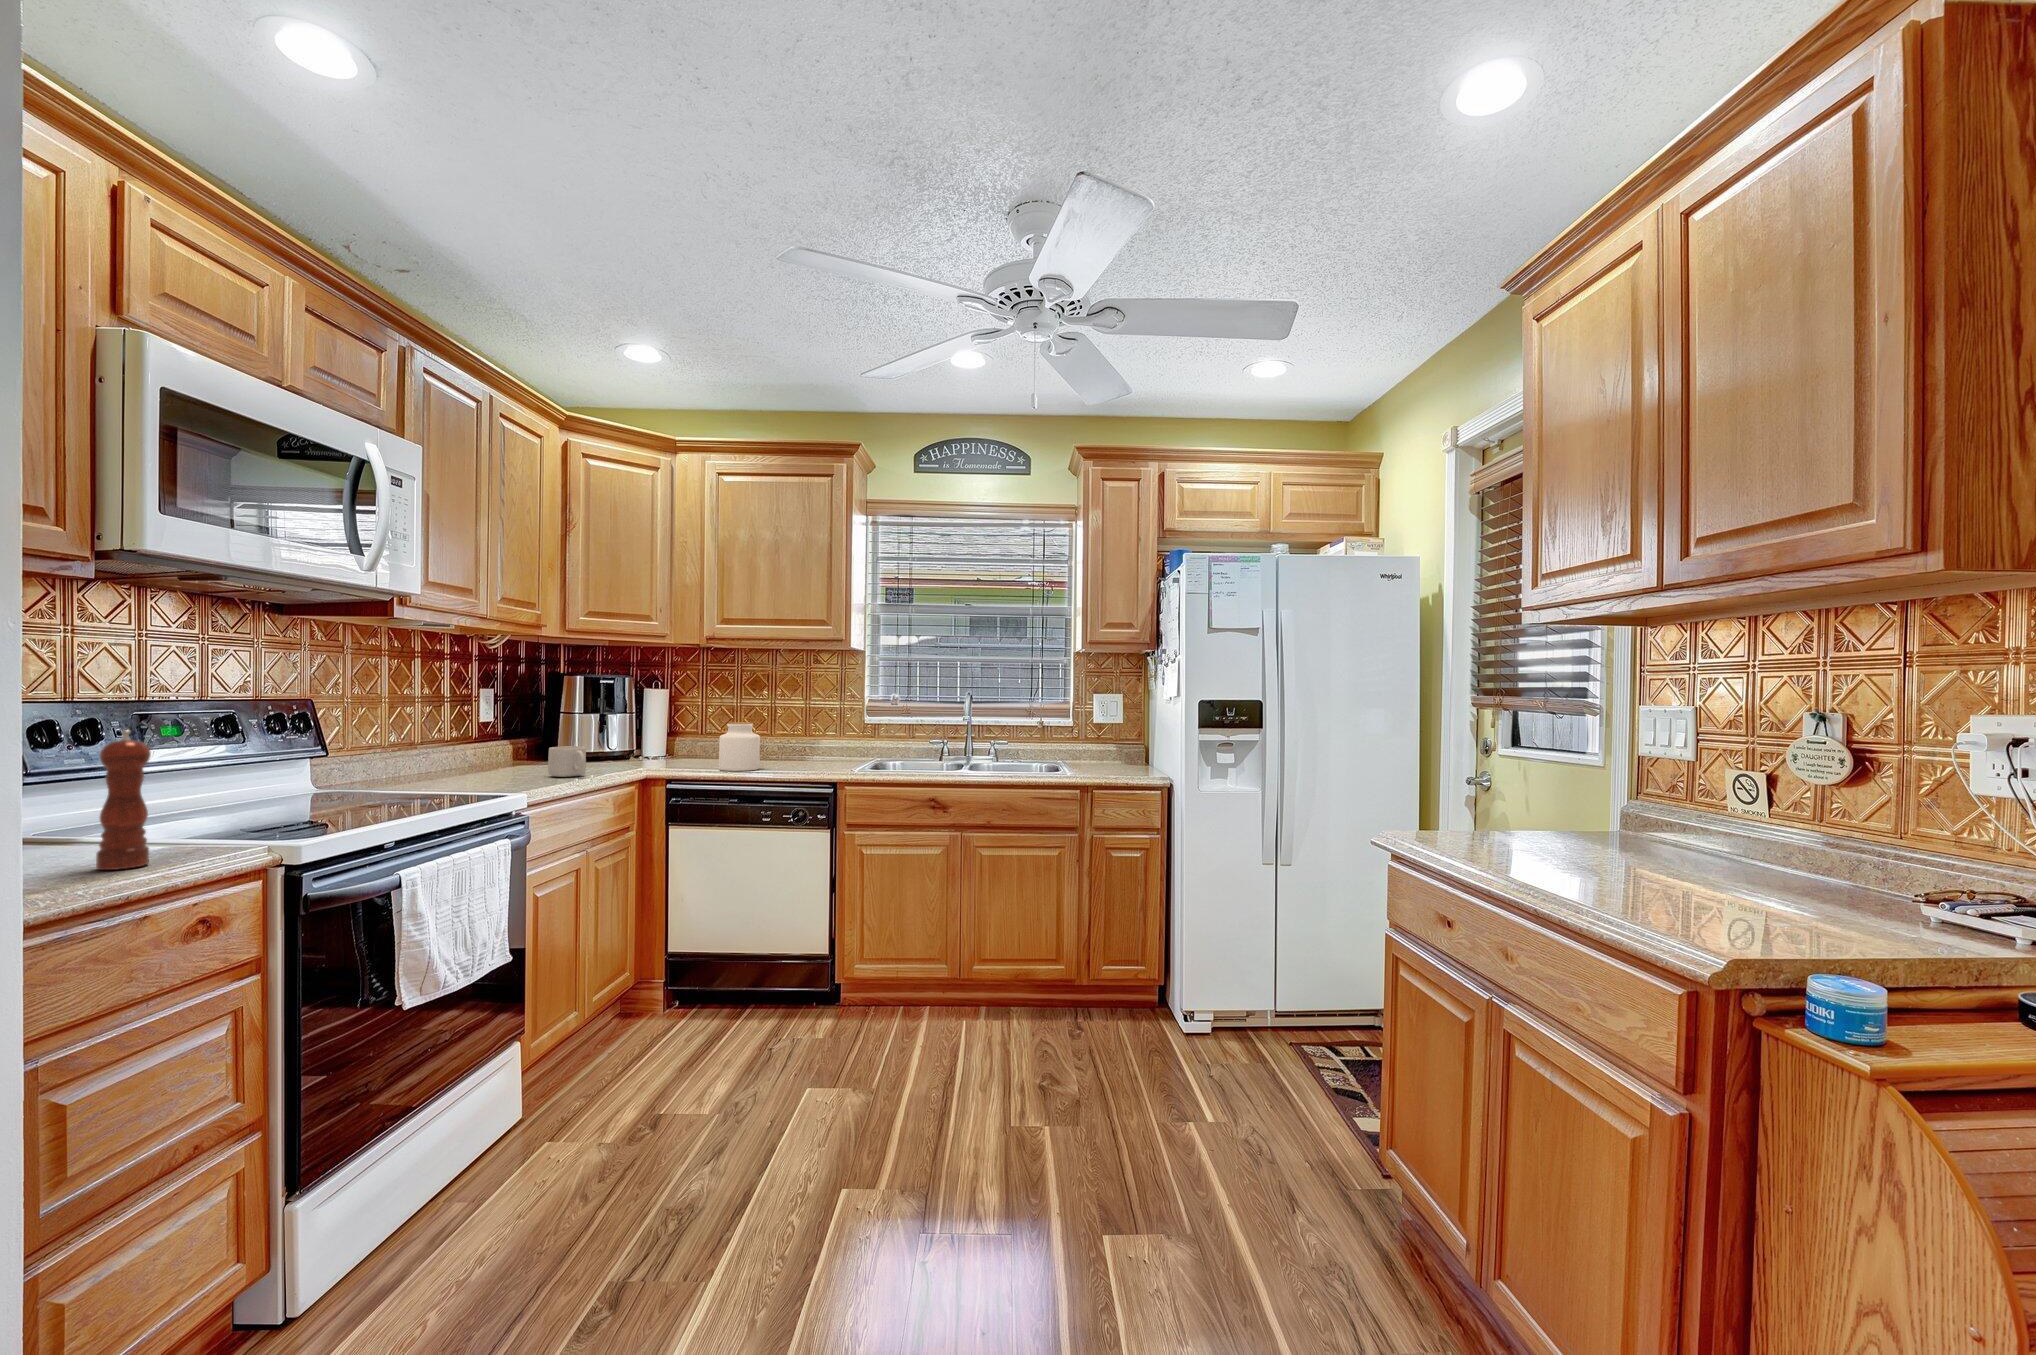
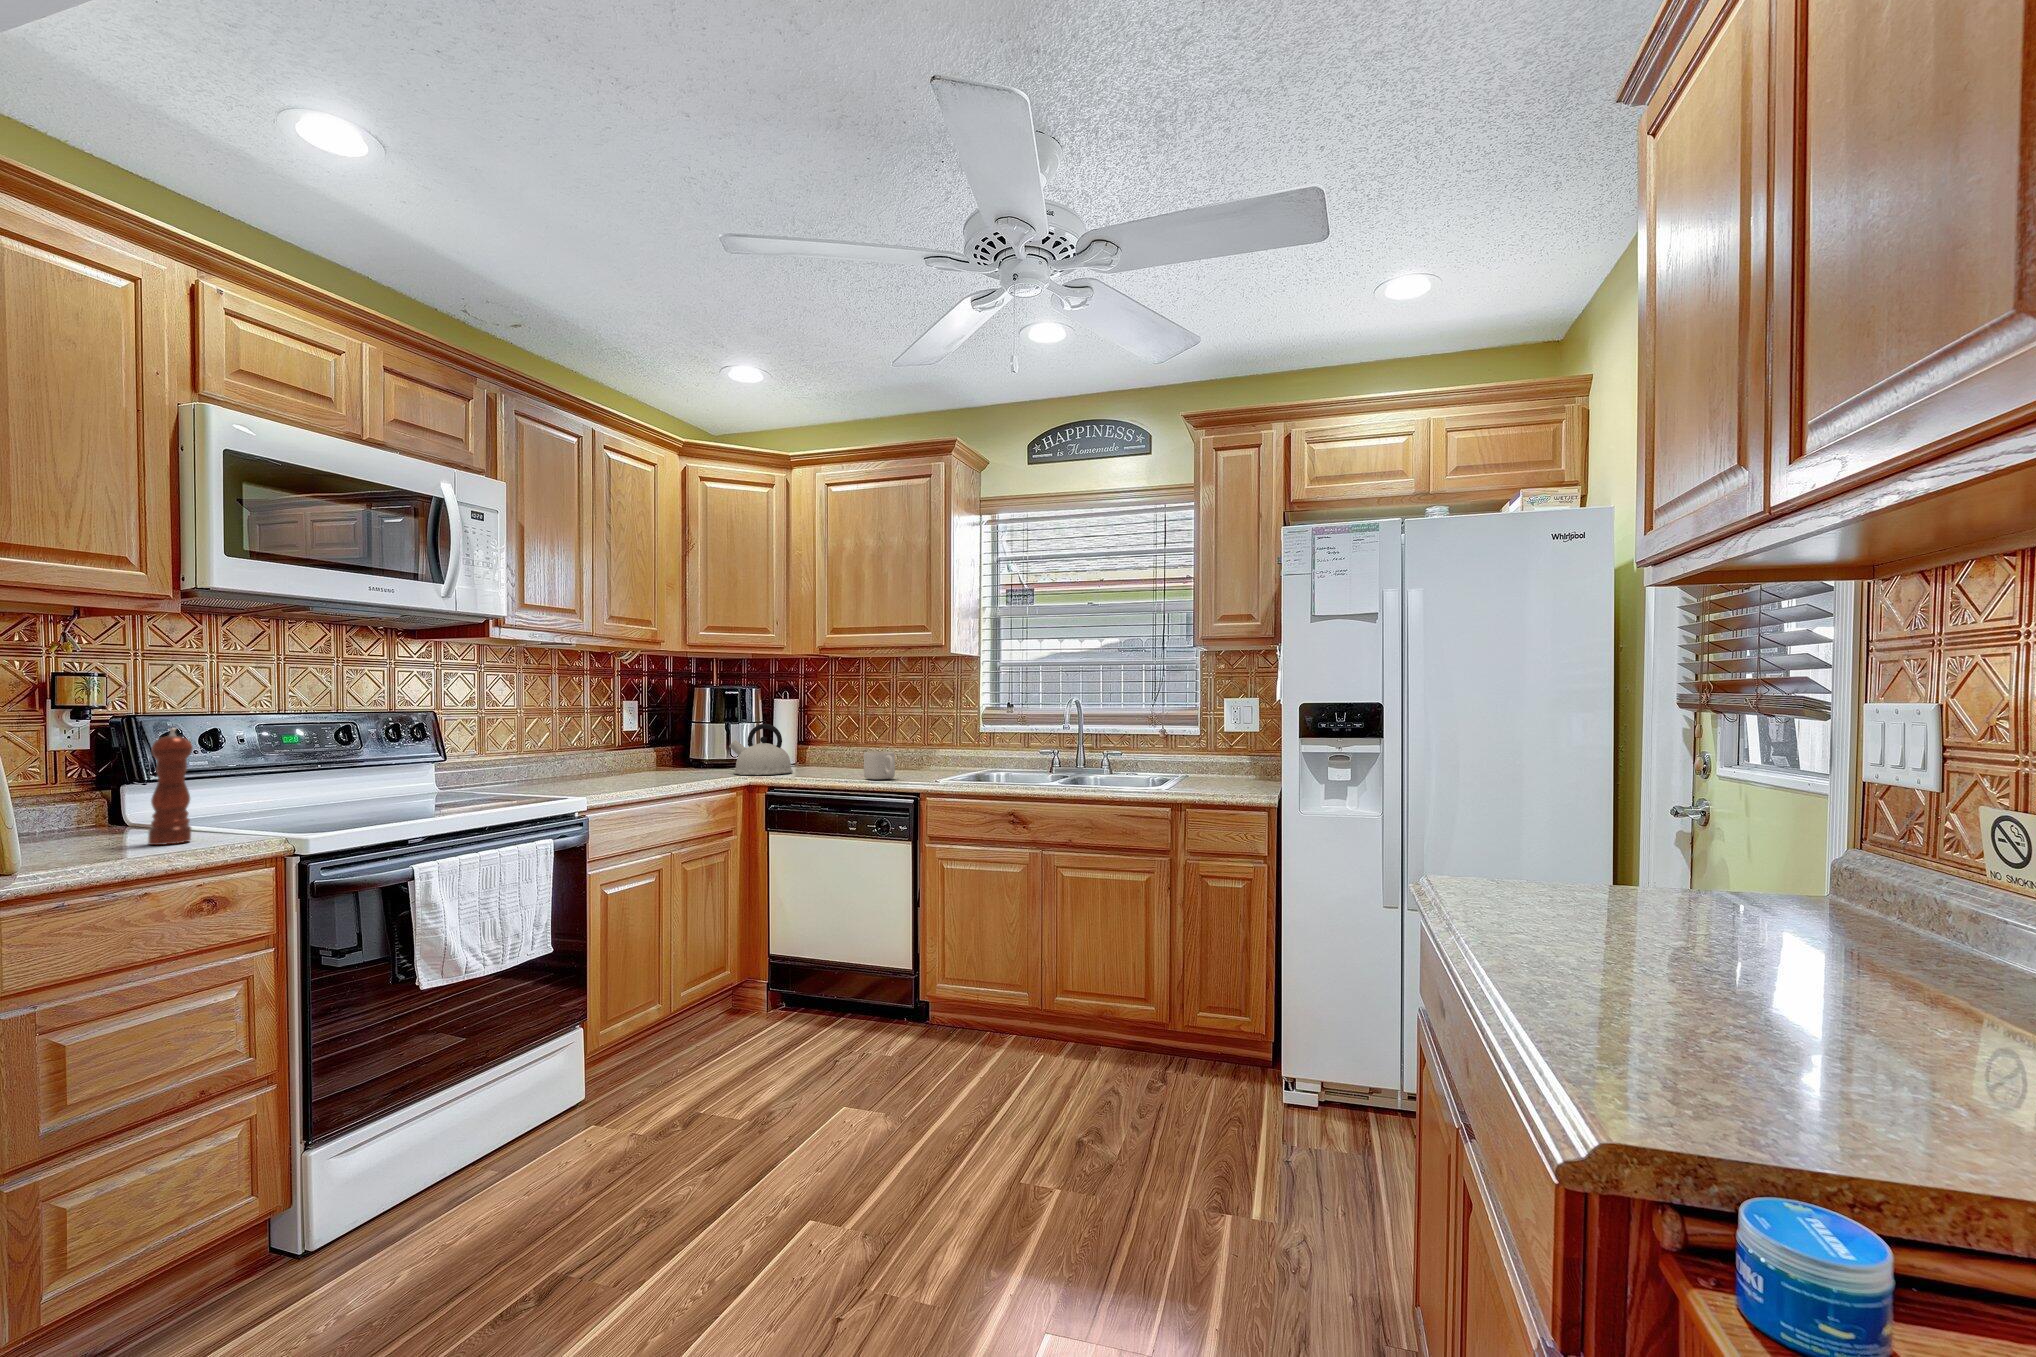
kettle: none [616,716,686,770] -> present [729,724,793,775]
jar: present [719,722,760,771] -> none [815,729,854,778]
mug: present [548,746,586,777] -> present [864,751,895,780]

